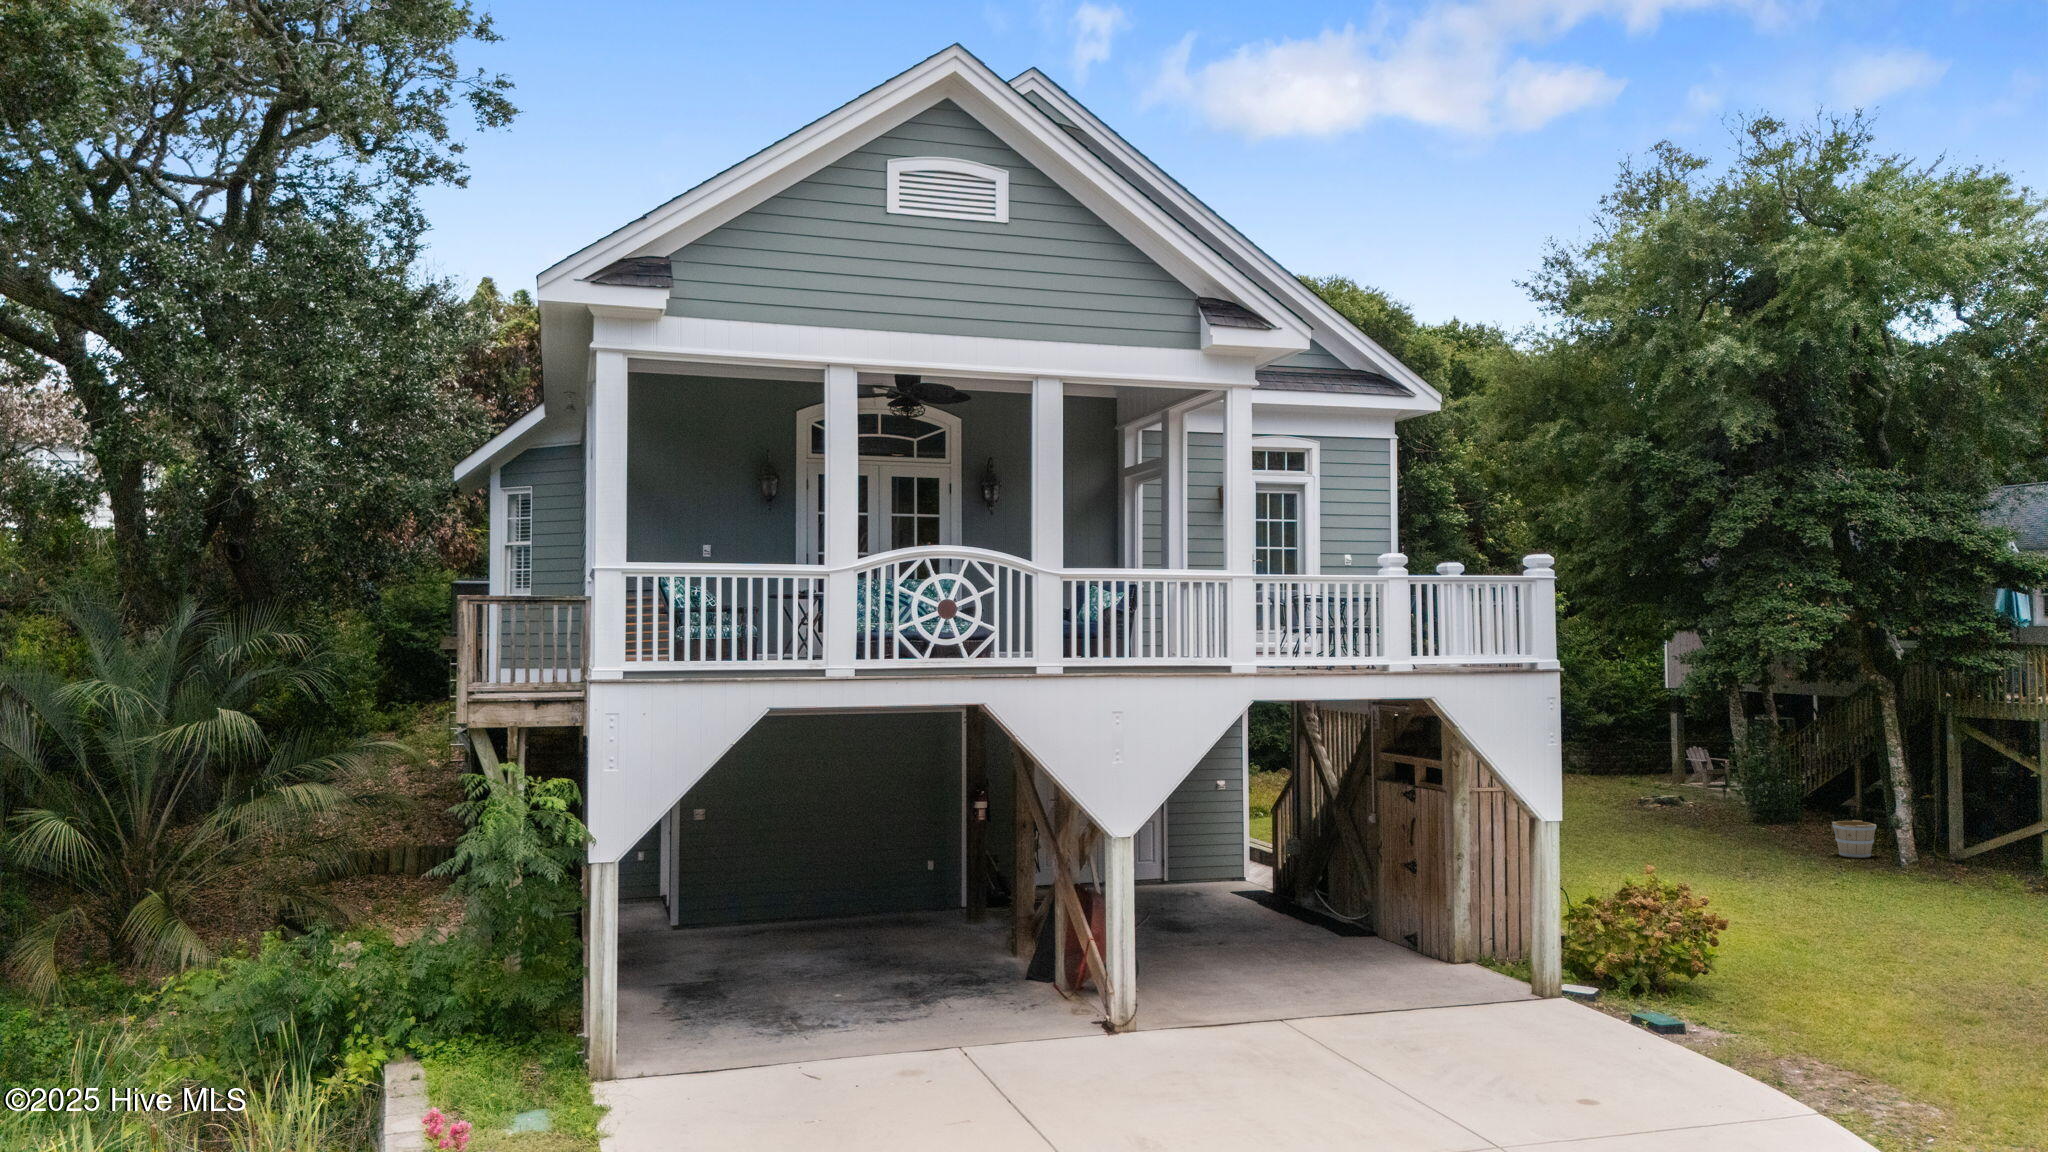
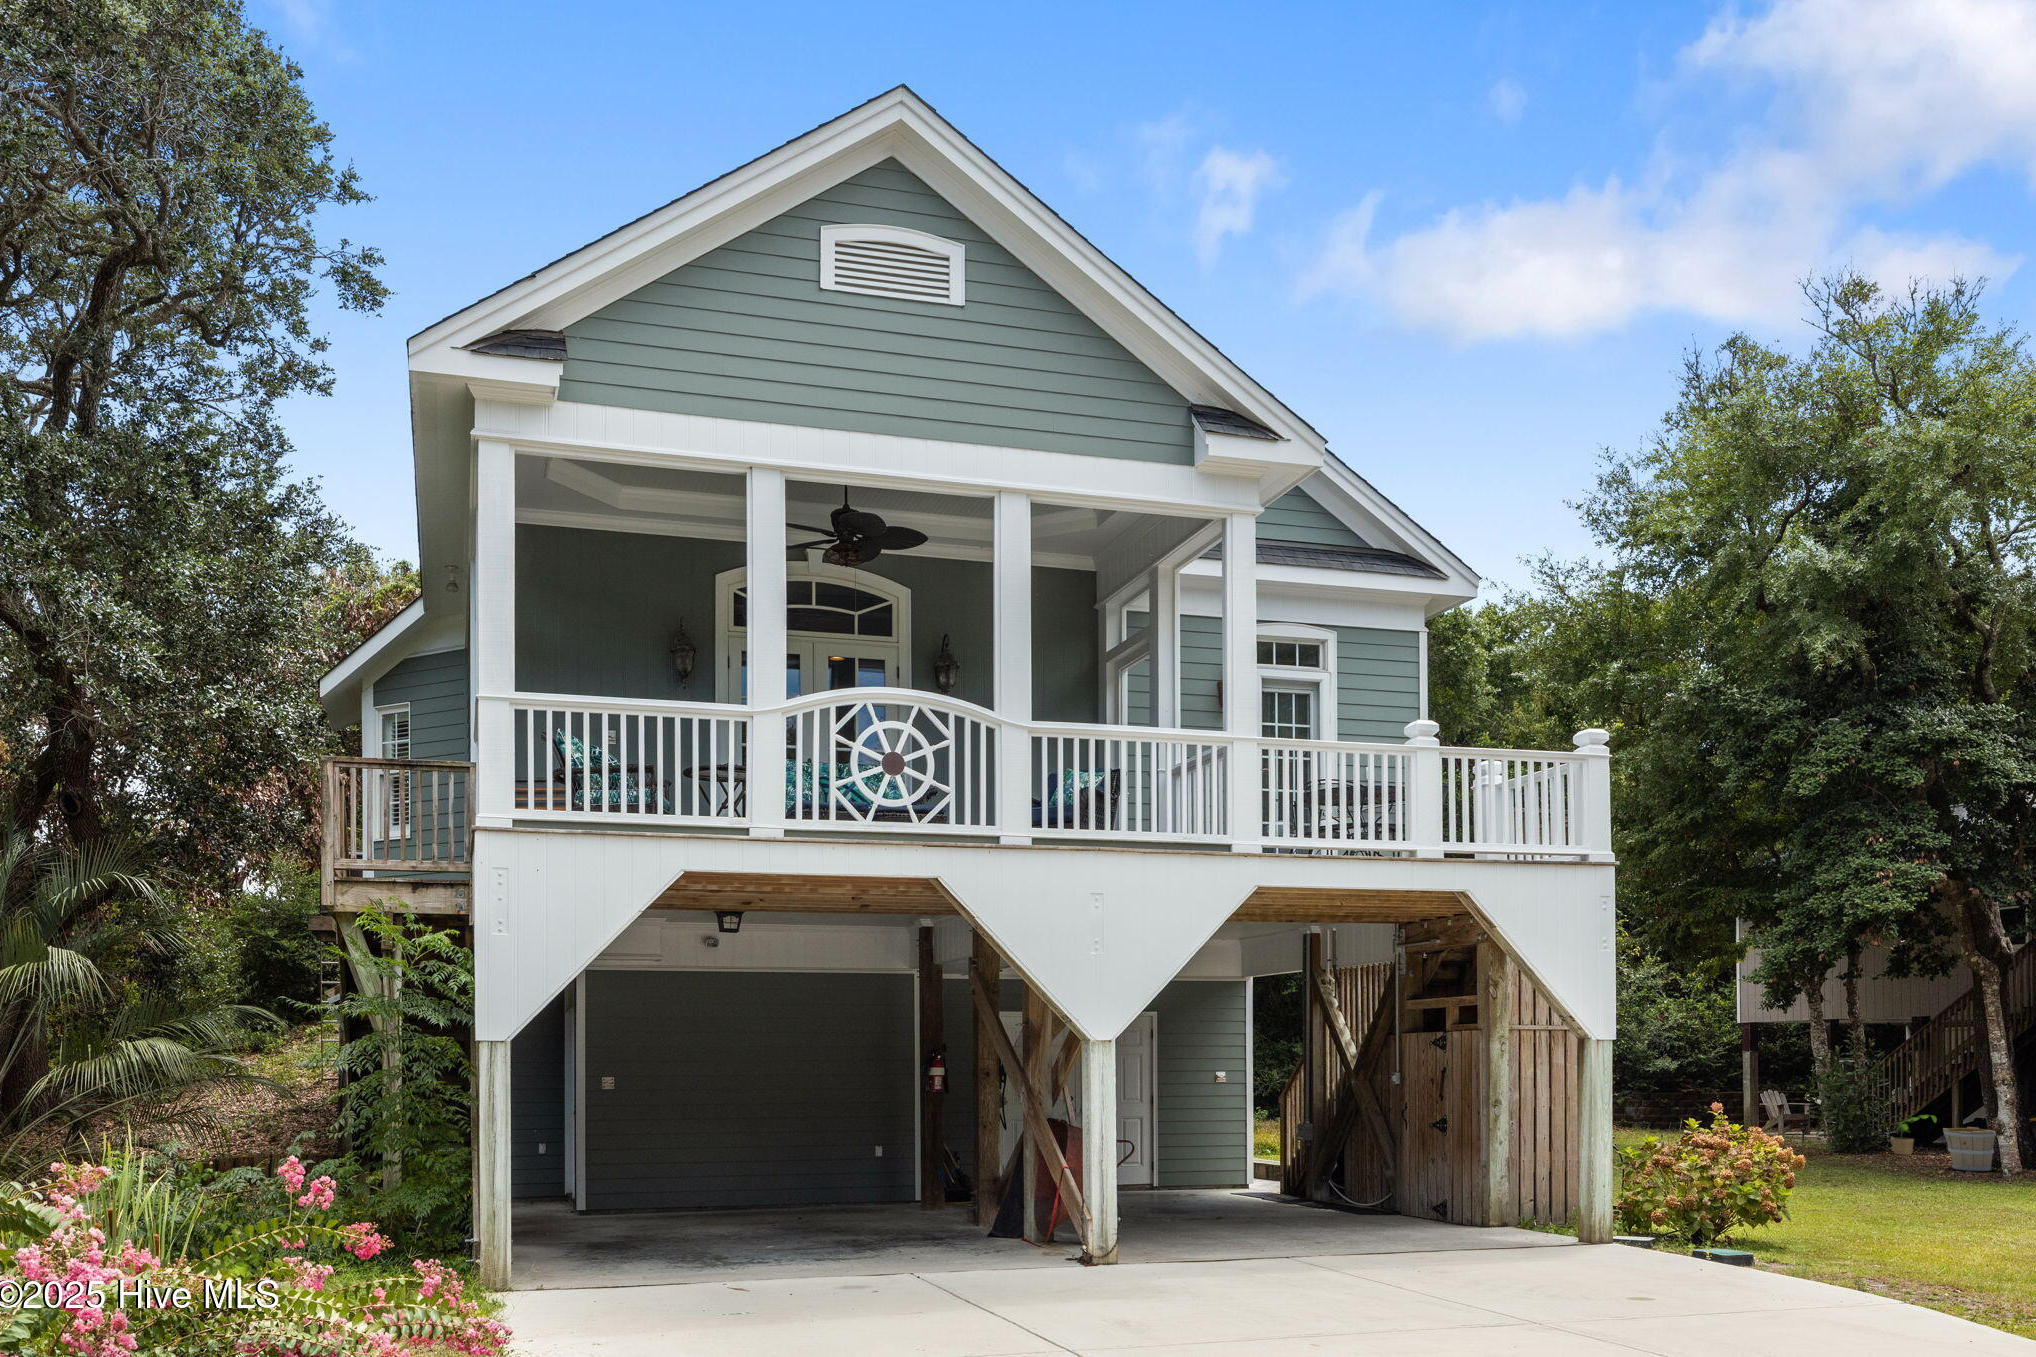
potted plant: none [1787,803,1827,836] -> present [1890,1115,1937,1155]

